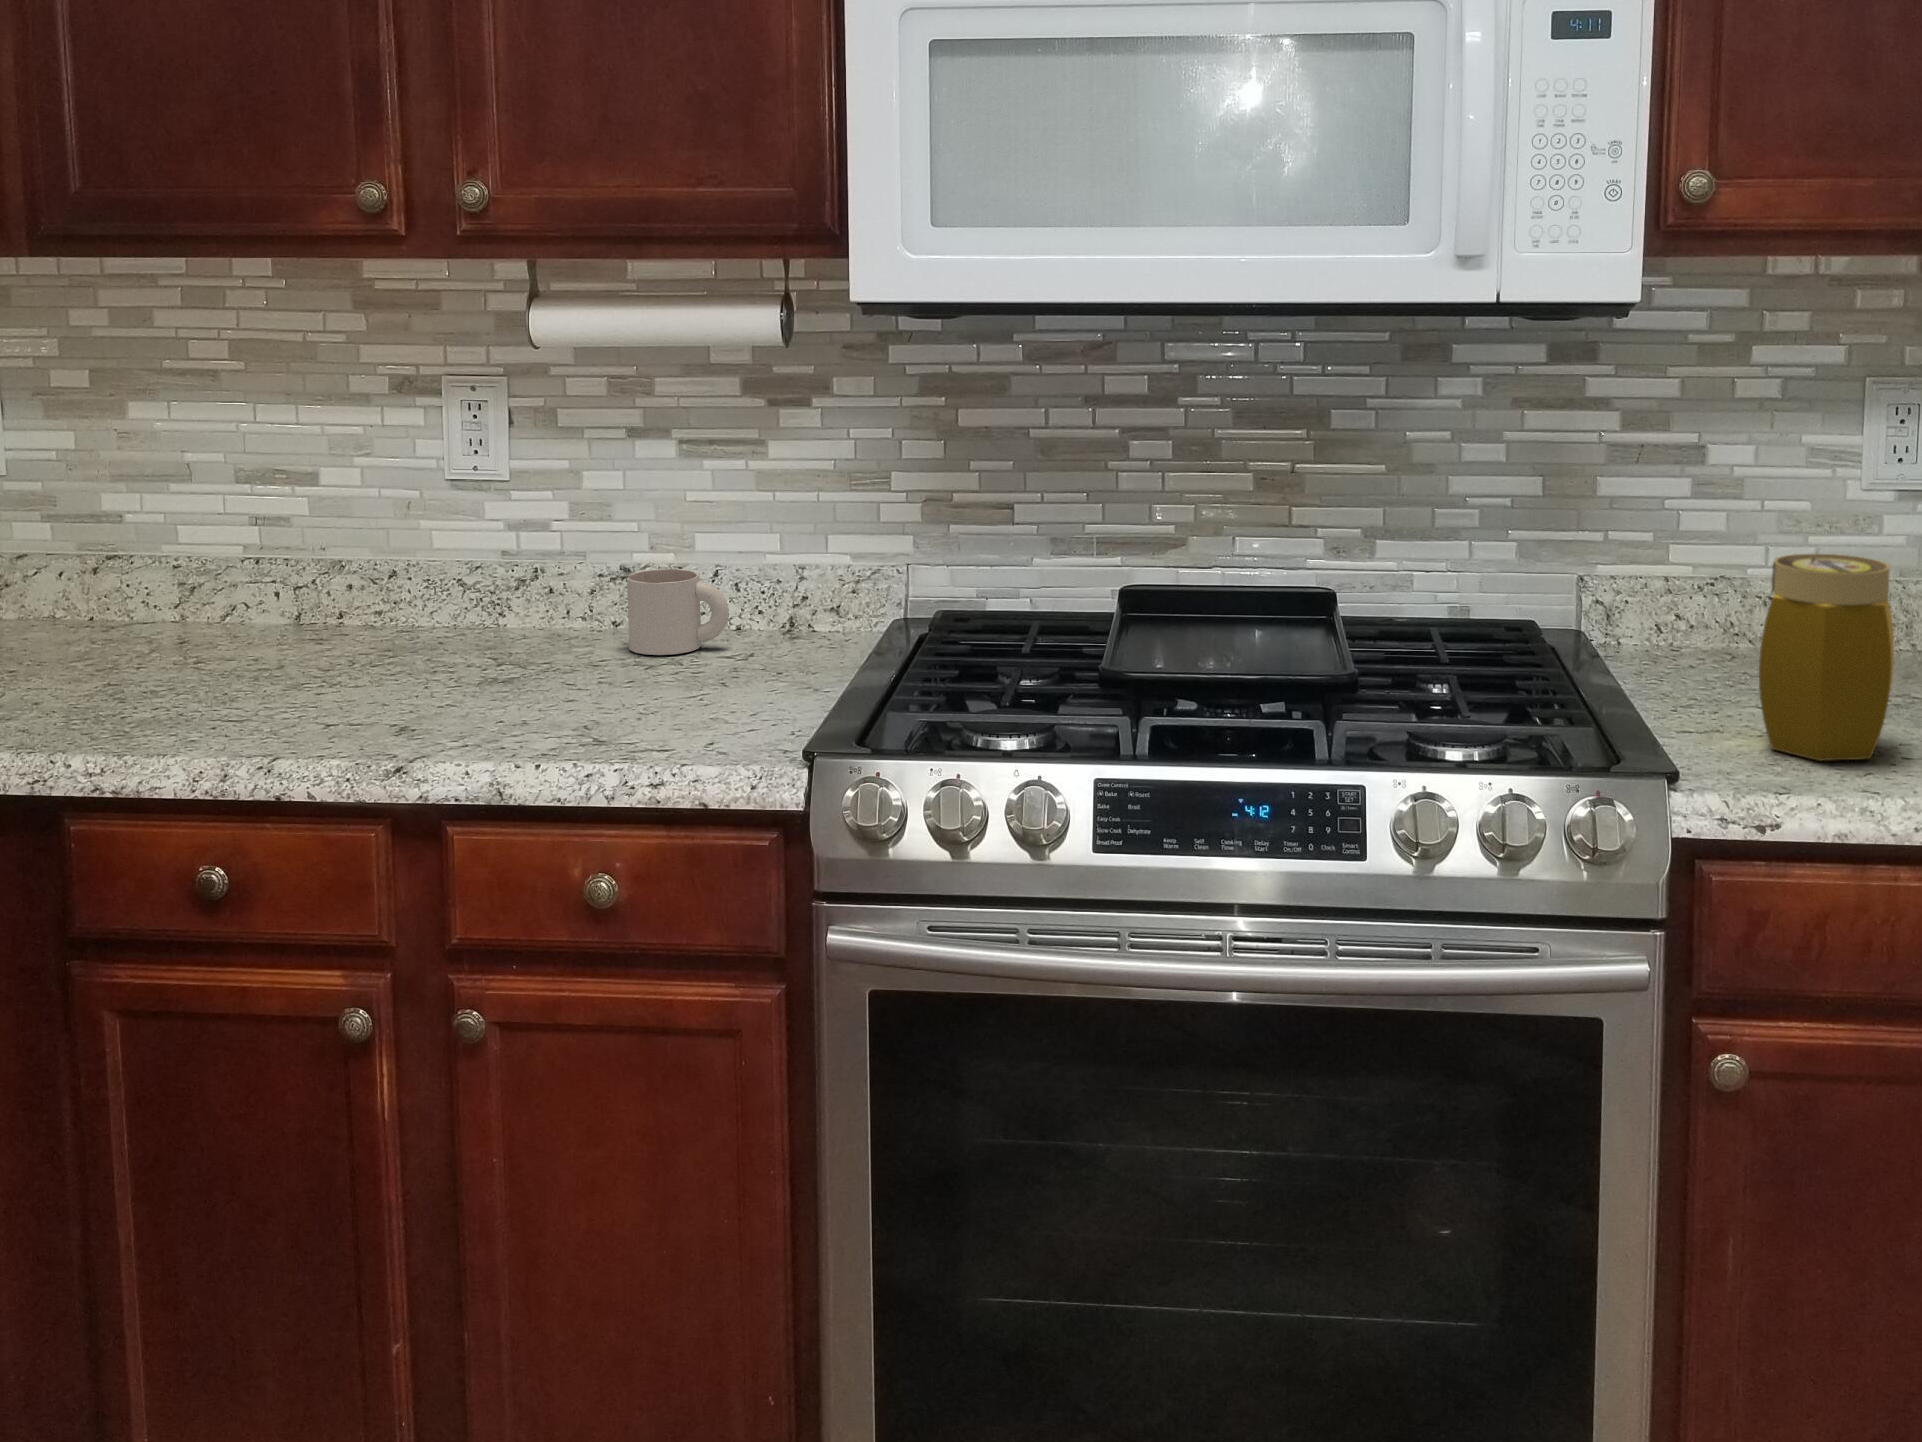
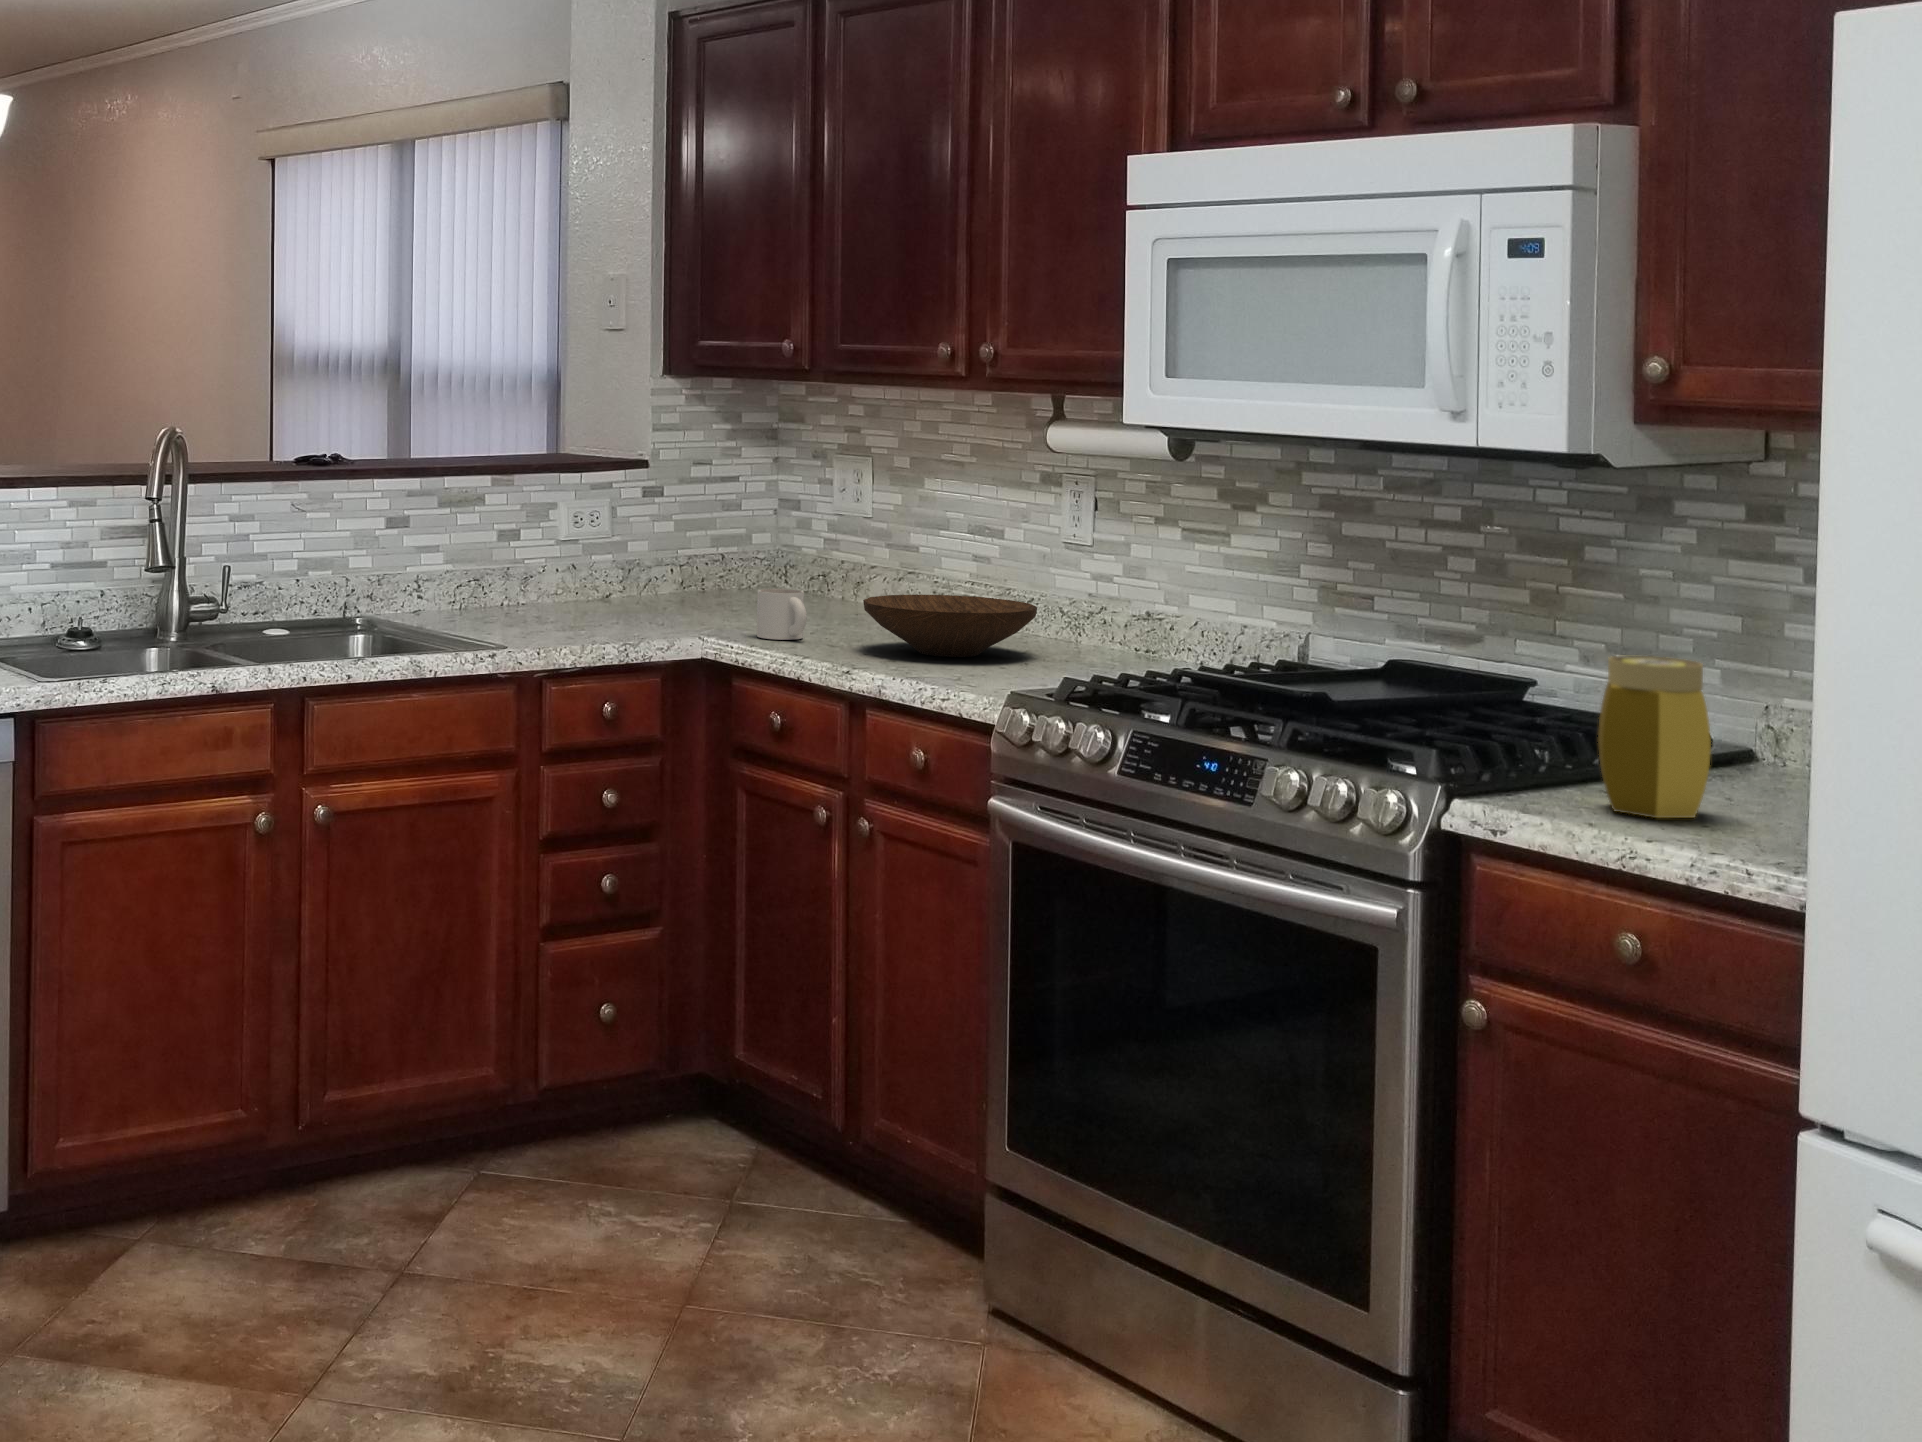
mug: present [627,569,729,655] -> present [757,589,807,640]
wooden bowl: none [272,583,552,700] -> present [863,594,1037,657]

